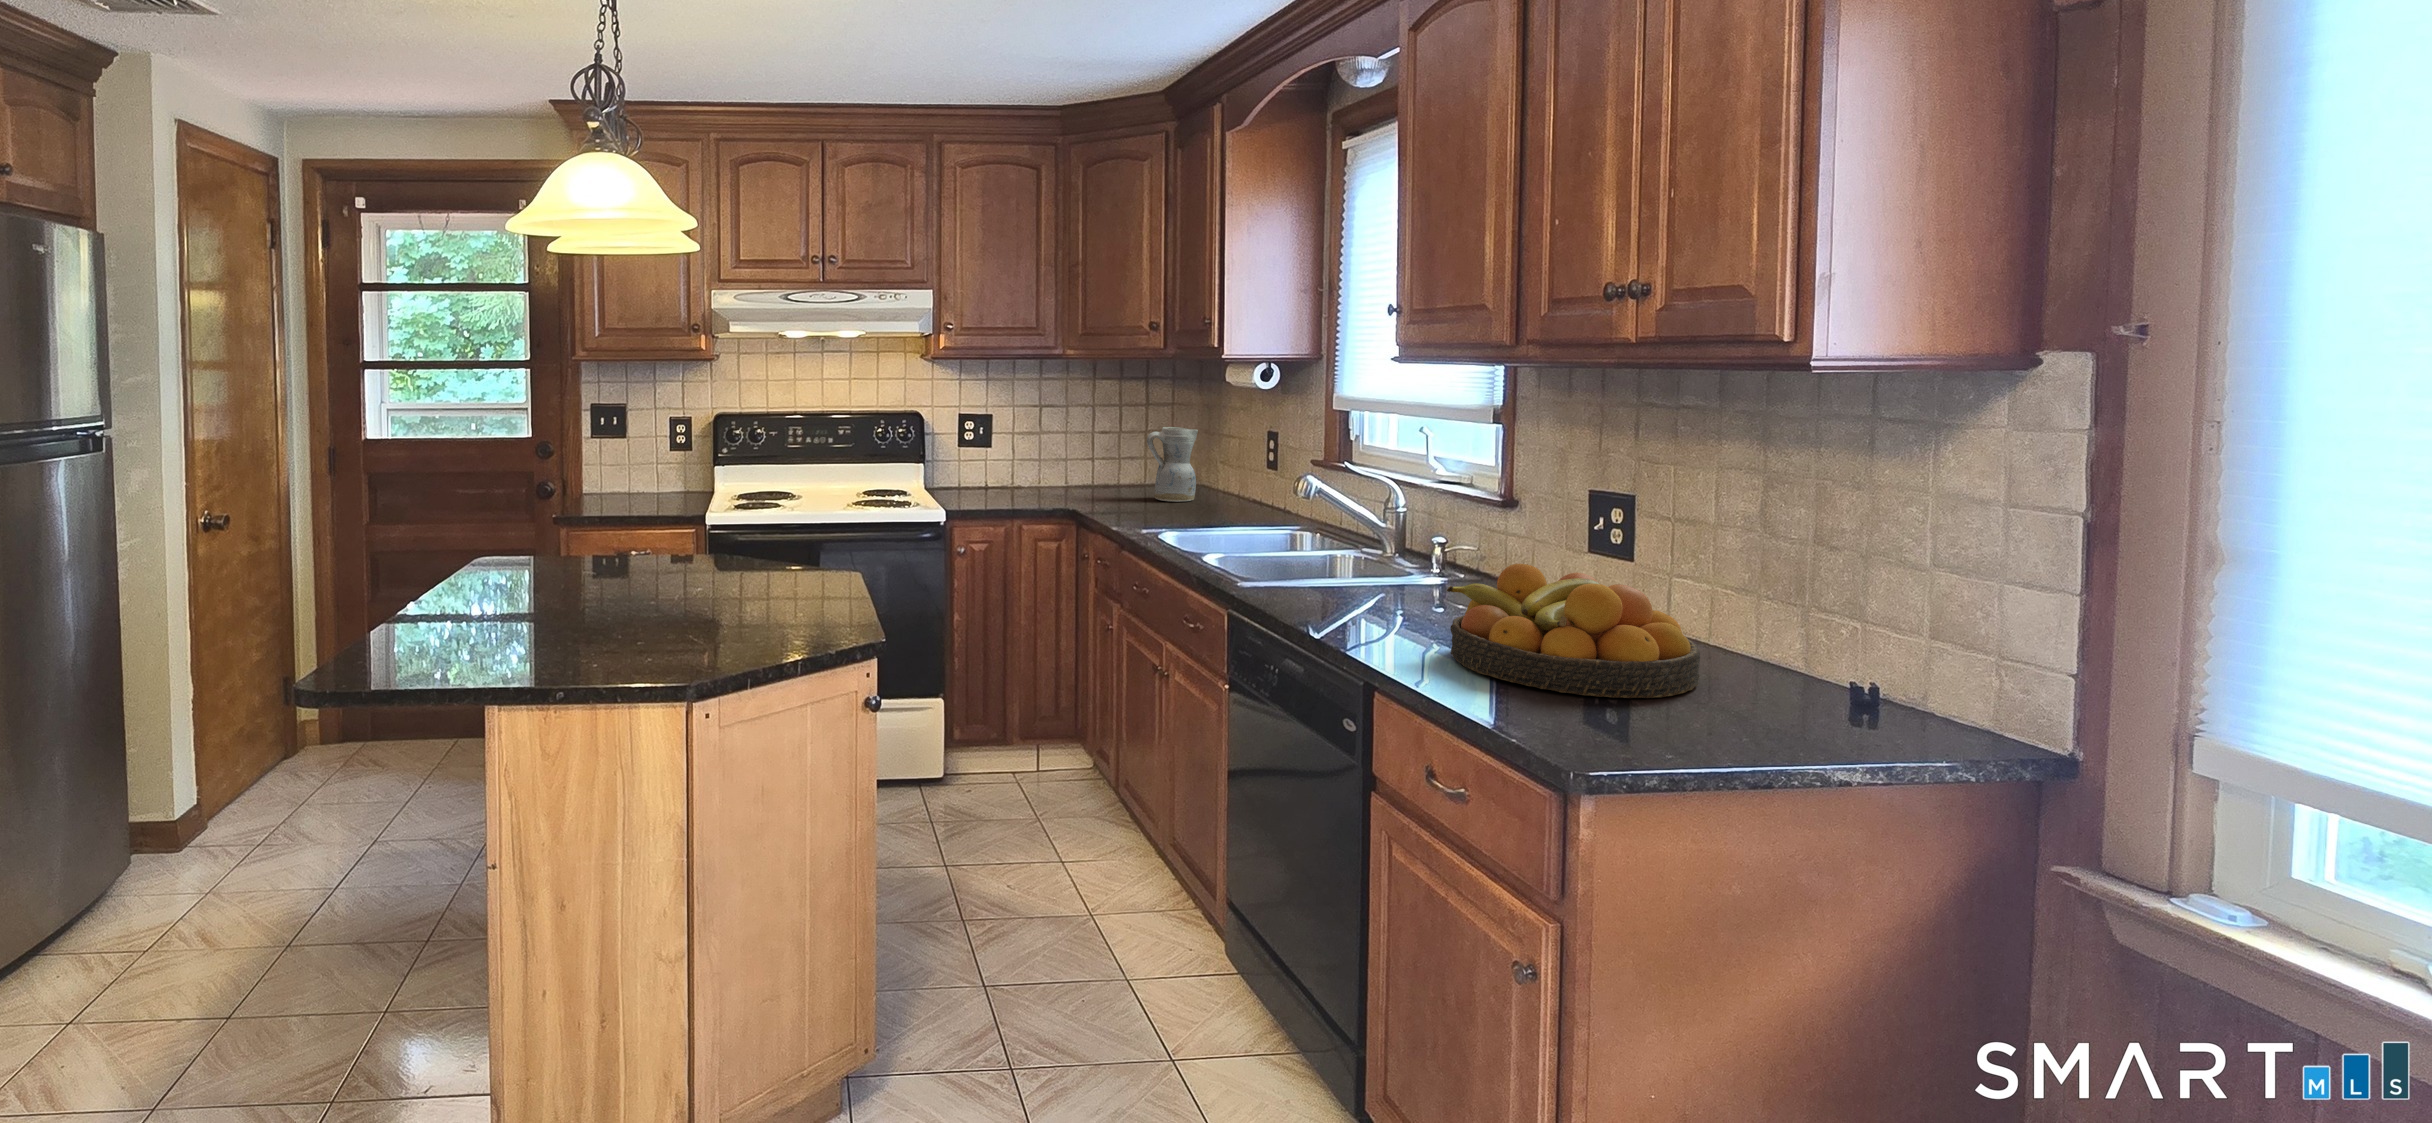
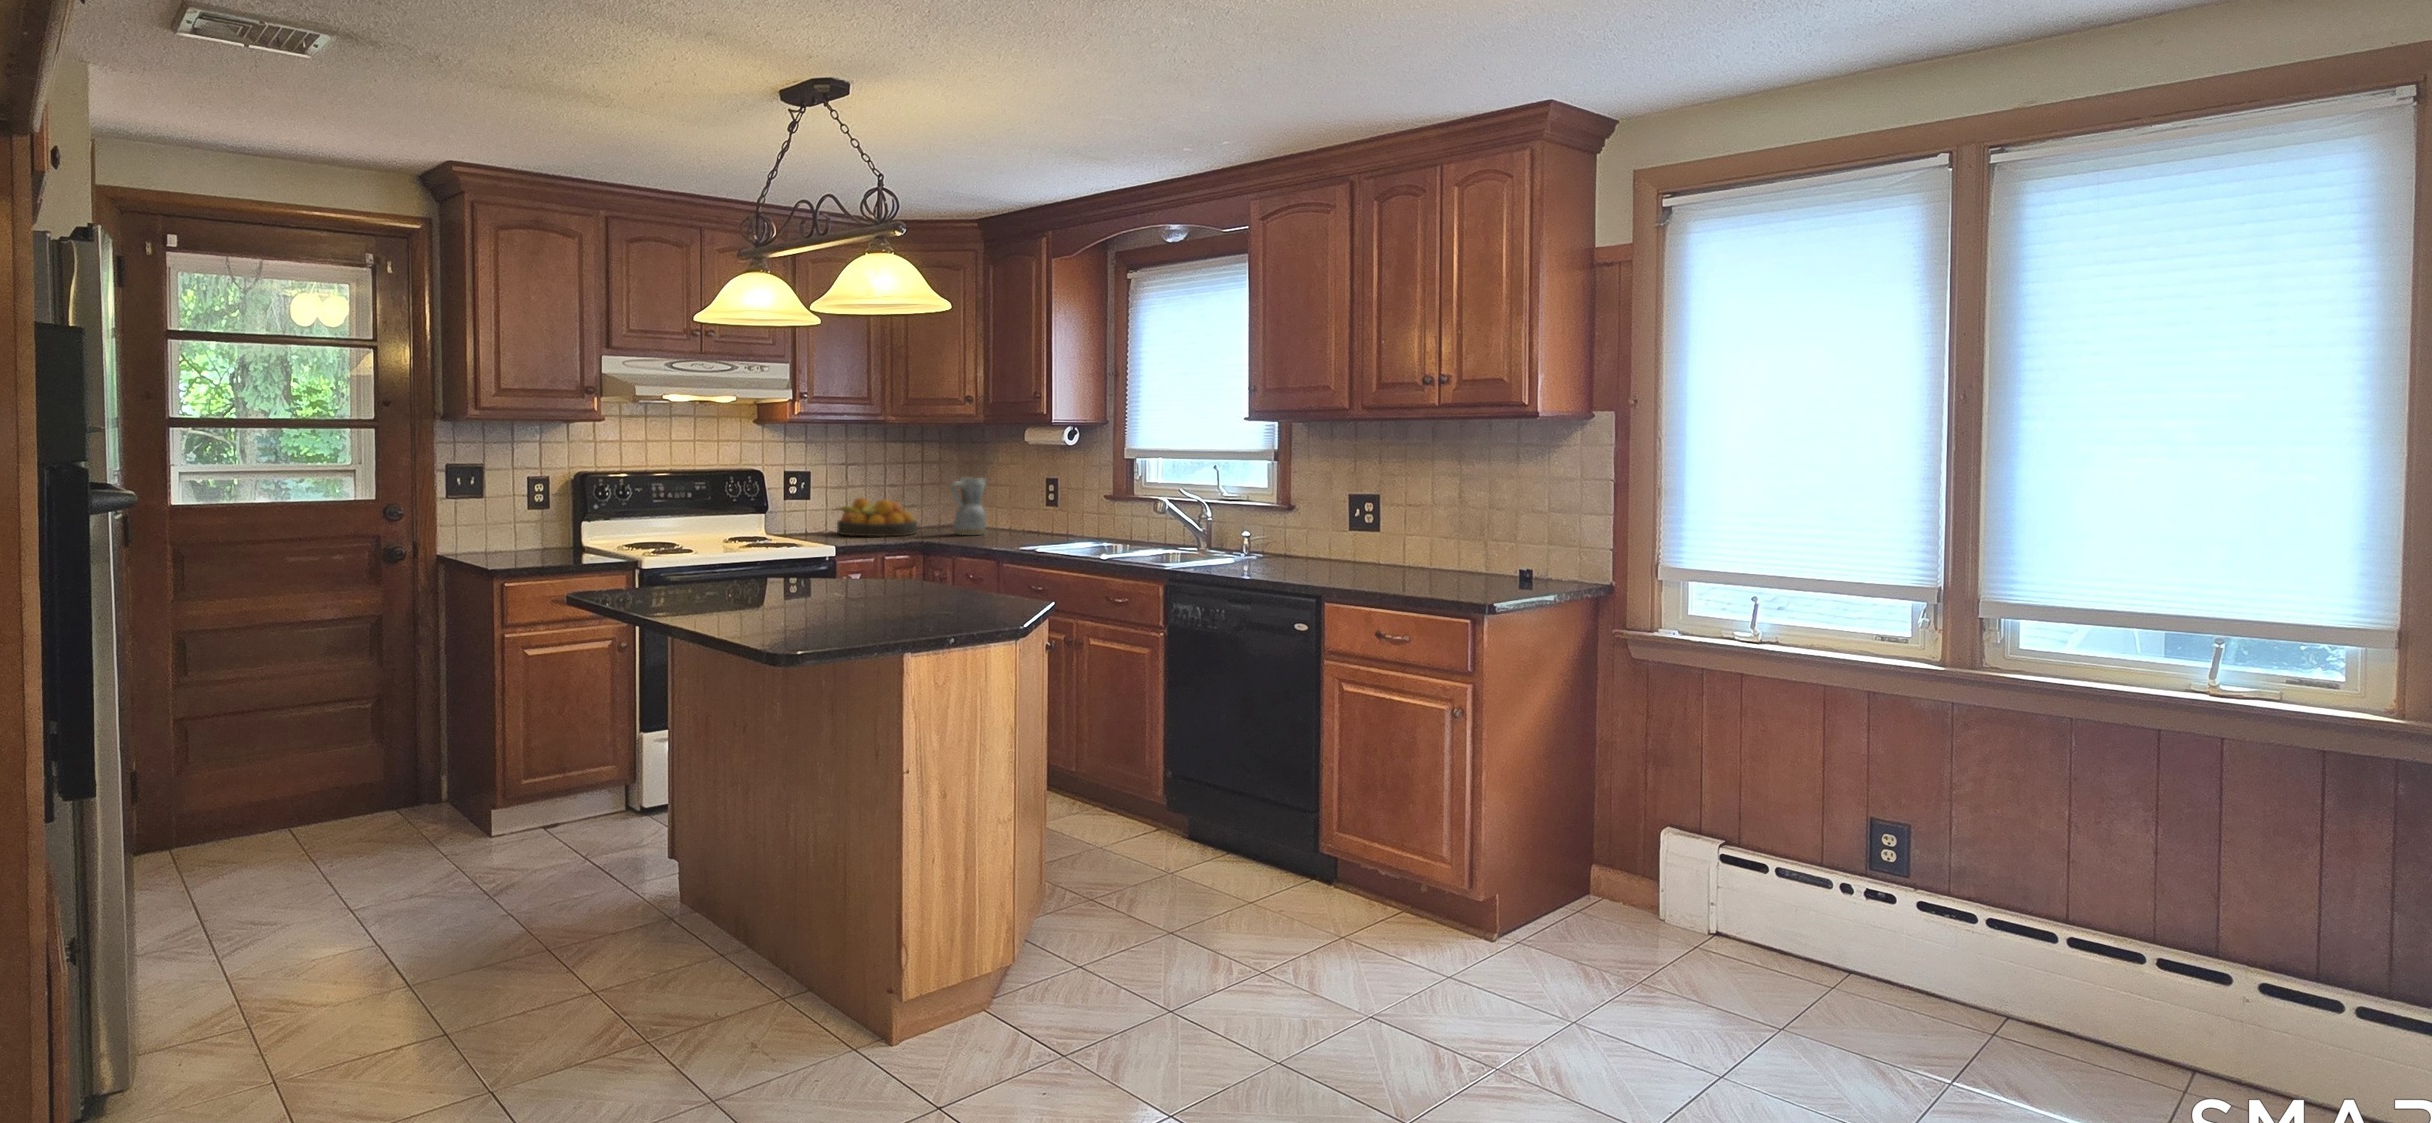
fruit bowl: present [1447,564,1700,698] -> present [837,498,917,536]

